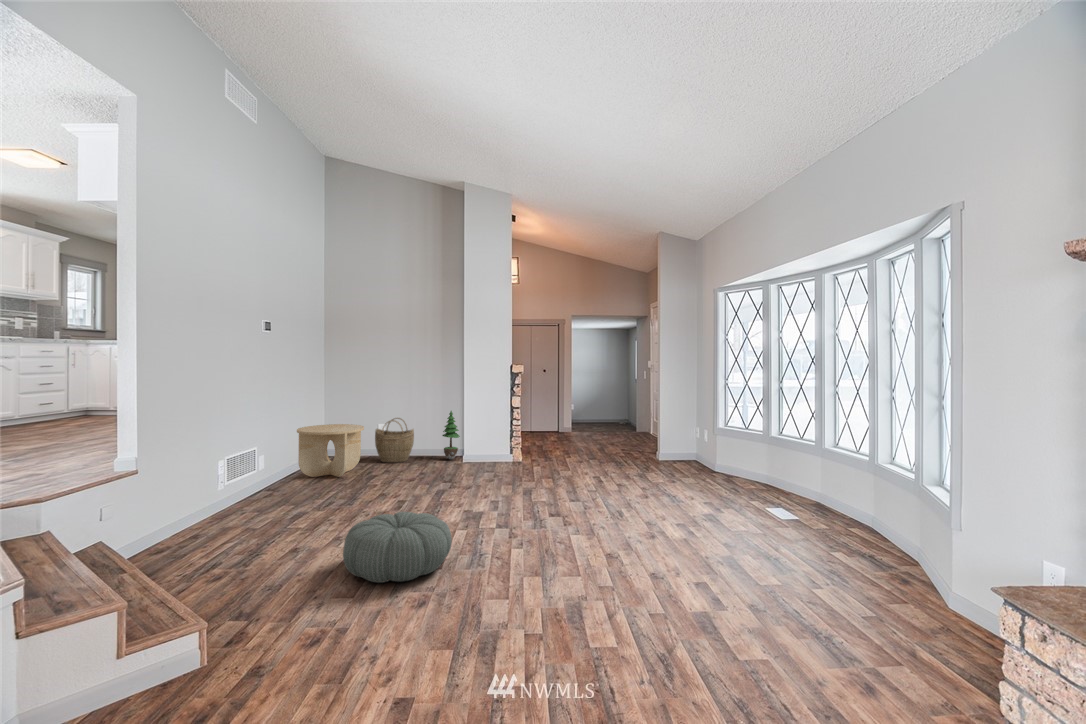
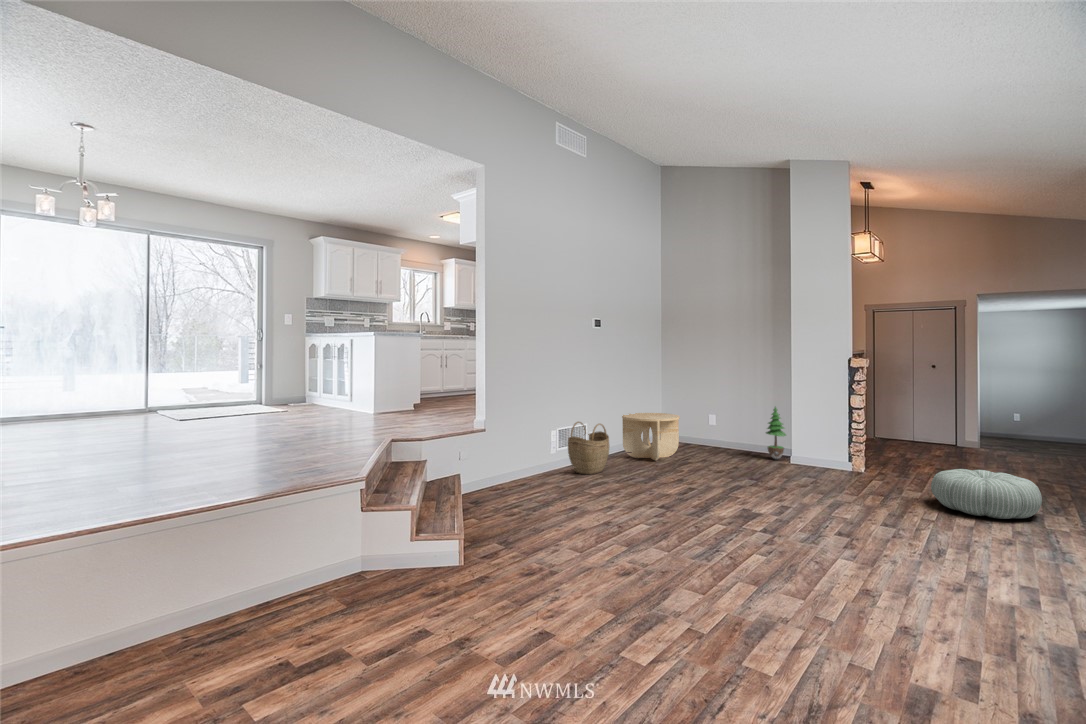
woven basket: present [375,418,414,463] -> present [568,422,610,475]
pouf: present [343,512,452,583] -> present [931,469,1042,519]

